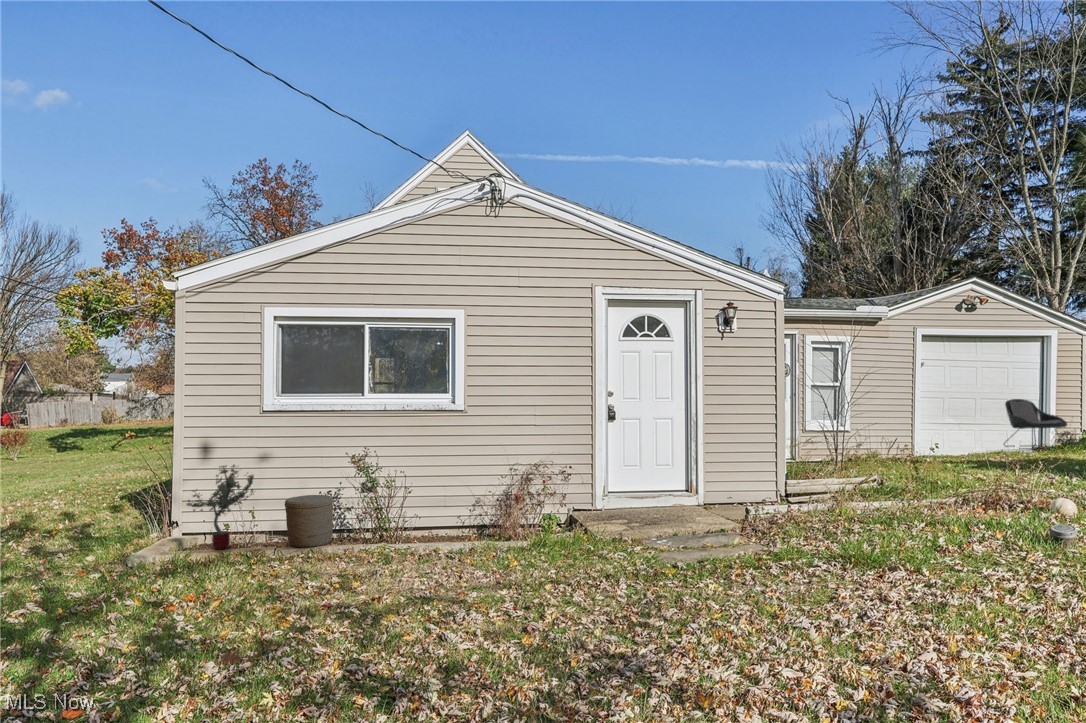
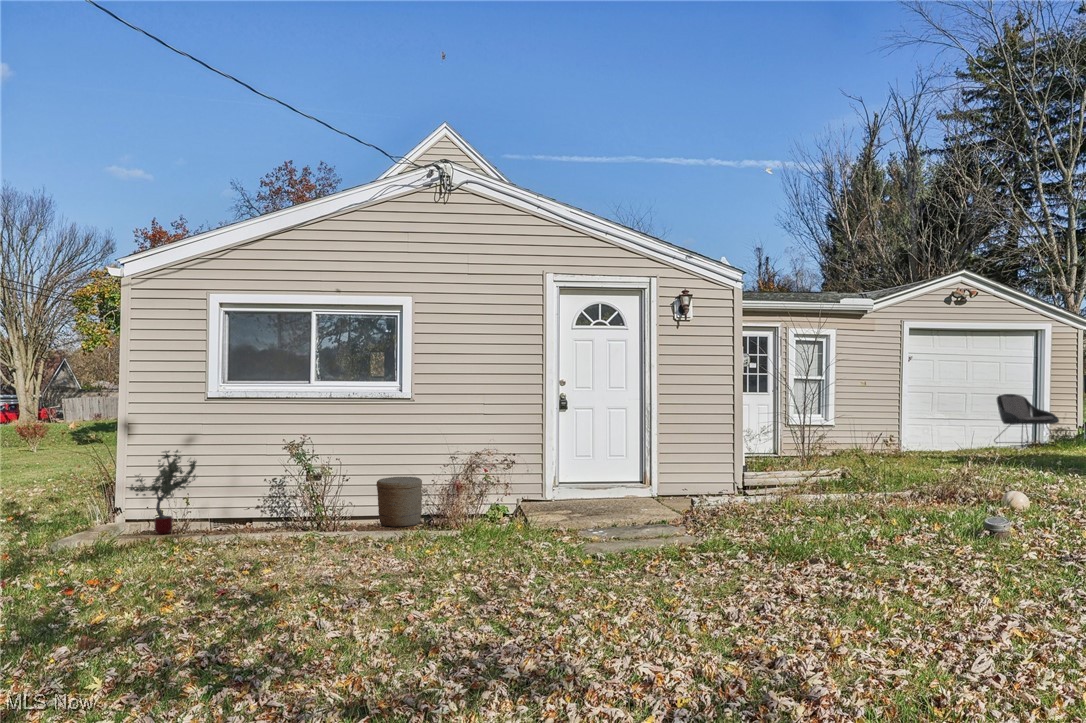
woven basket: present [285,495,333,548] -> present [376,477,422,527]

